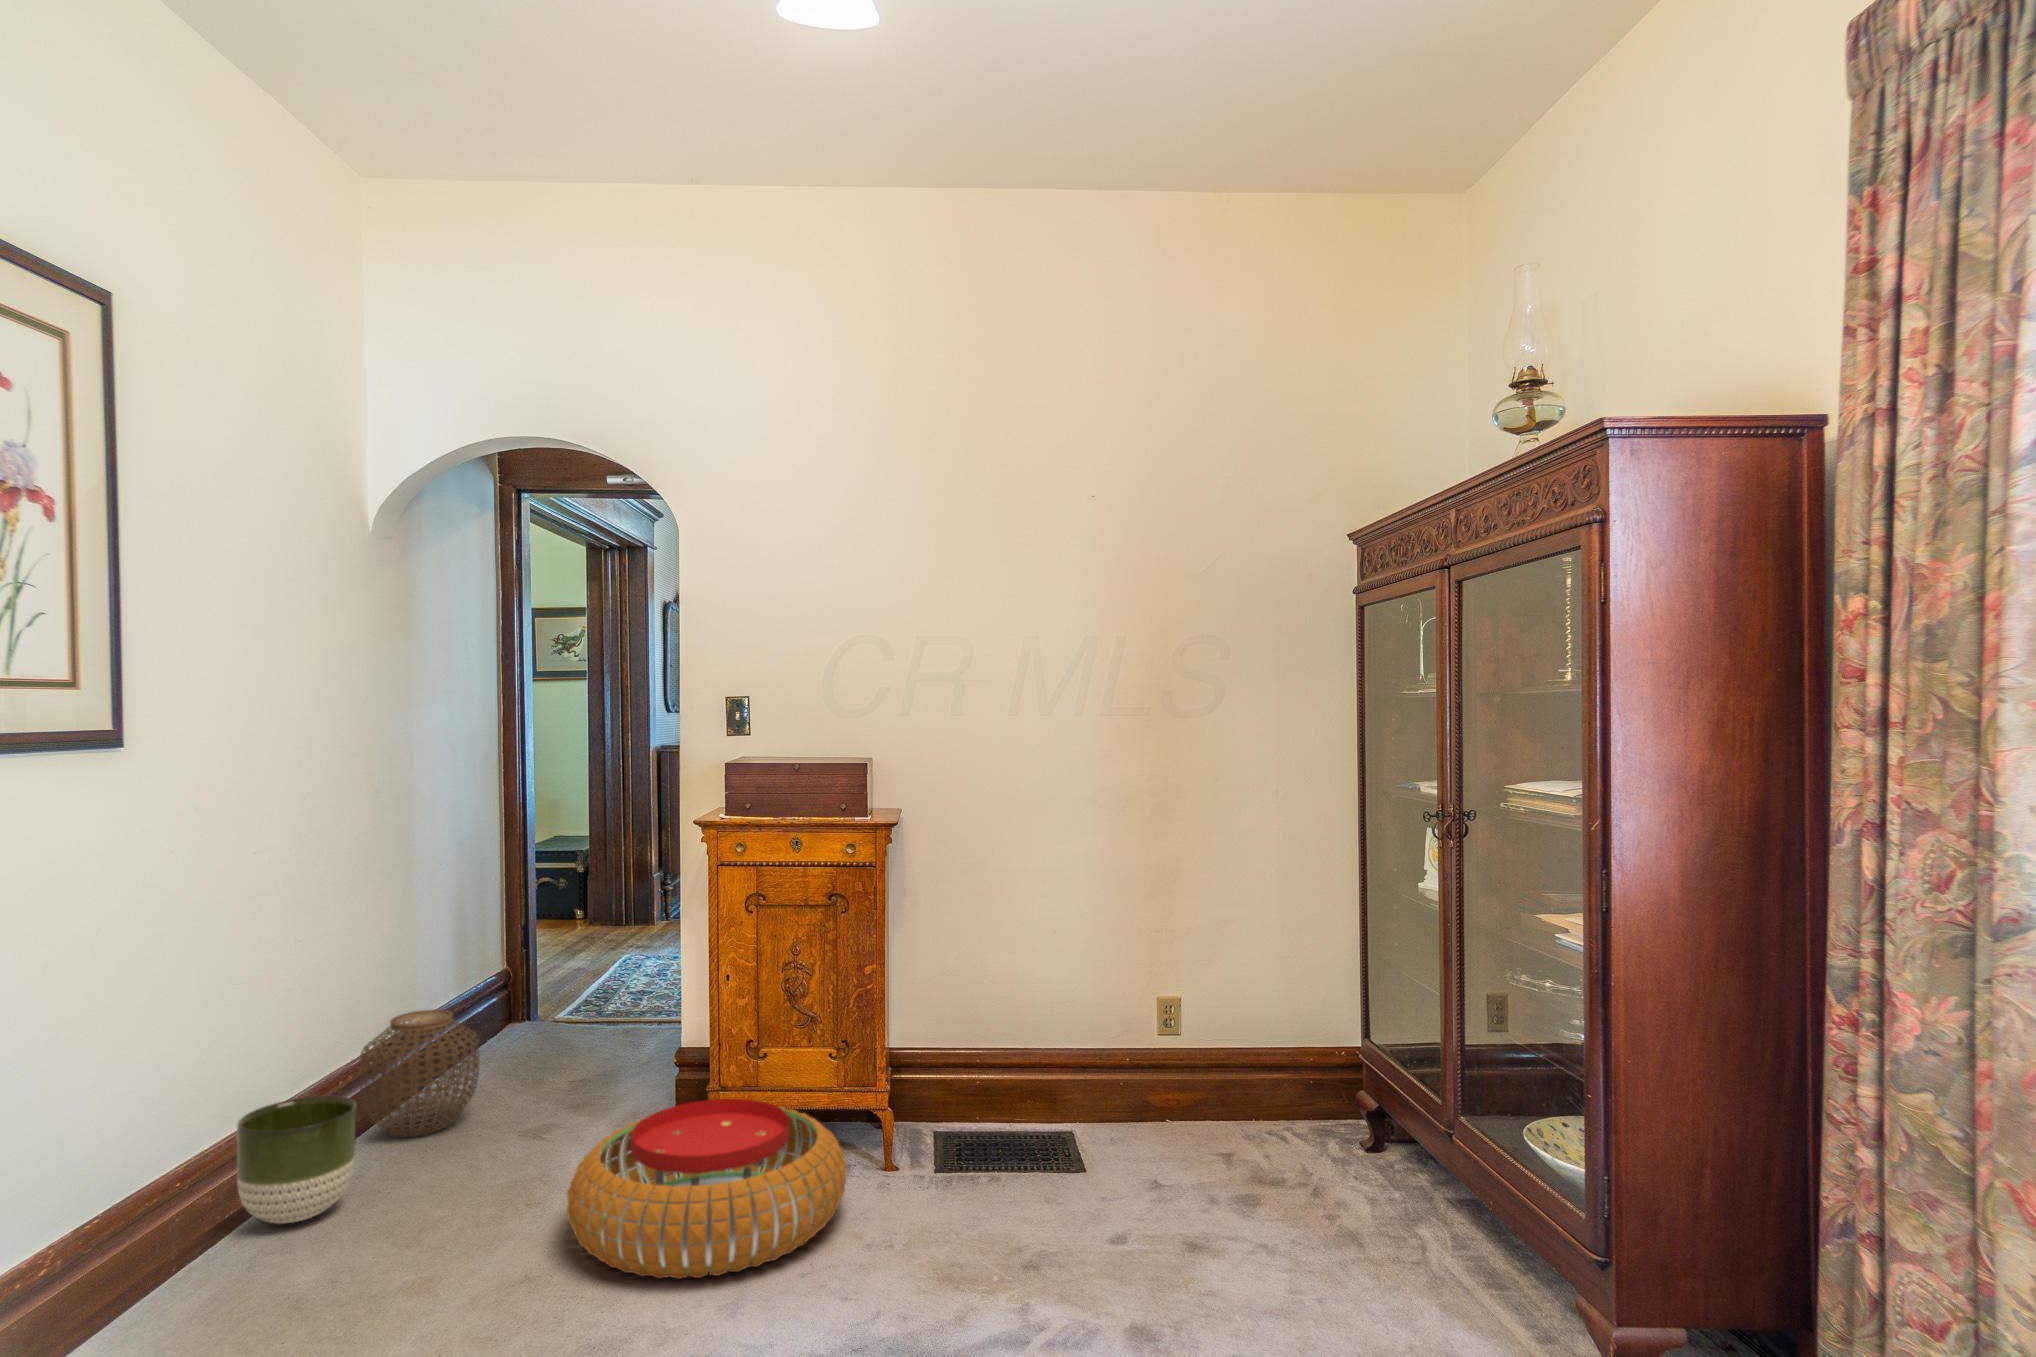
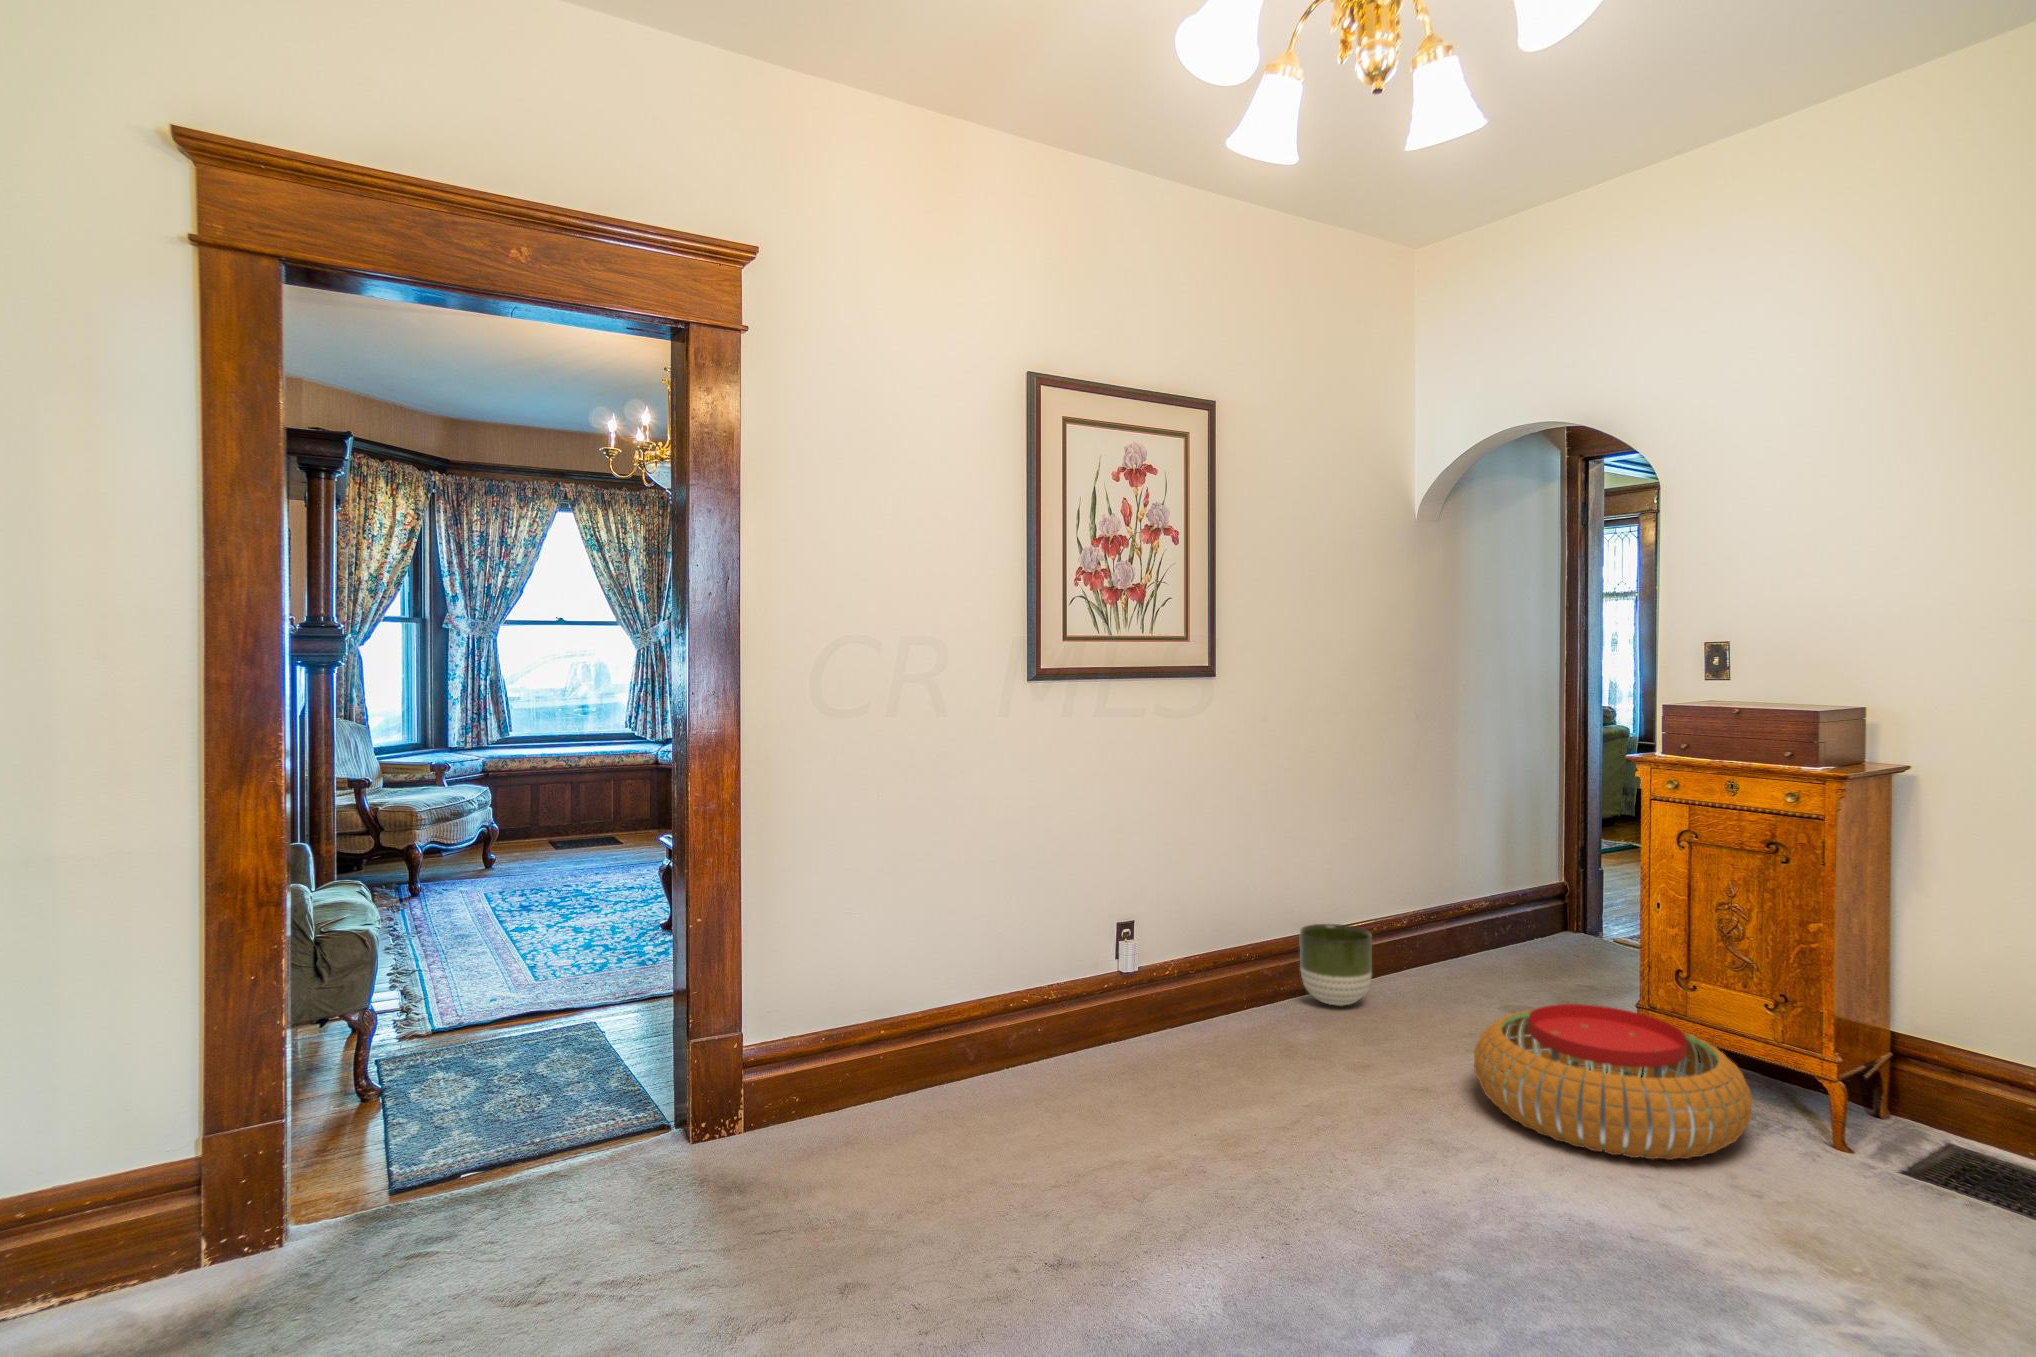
woven basket: present [360,1009,480,1137] -> none [1405,889,1493,984]

